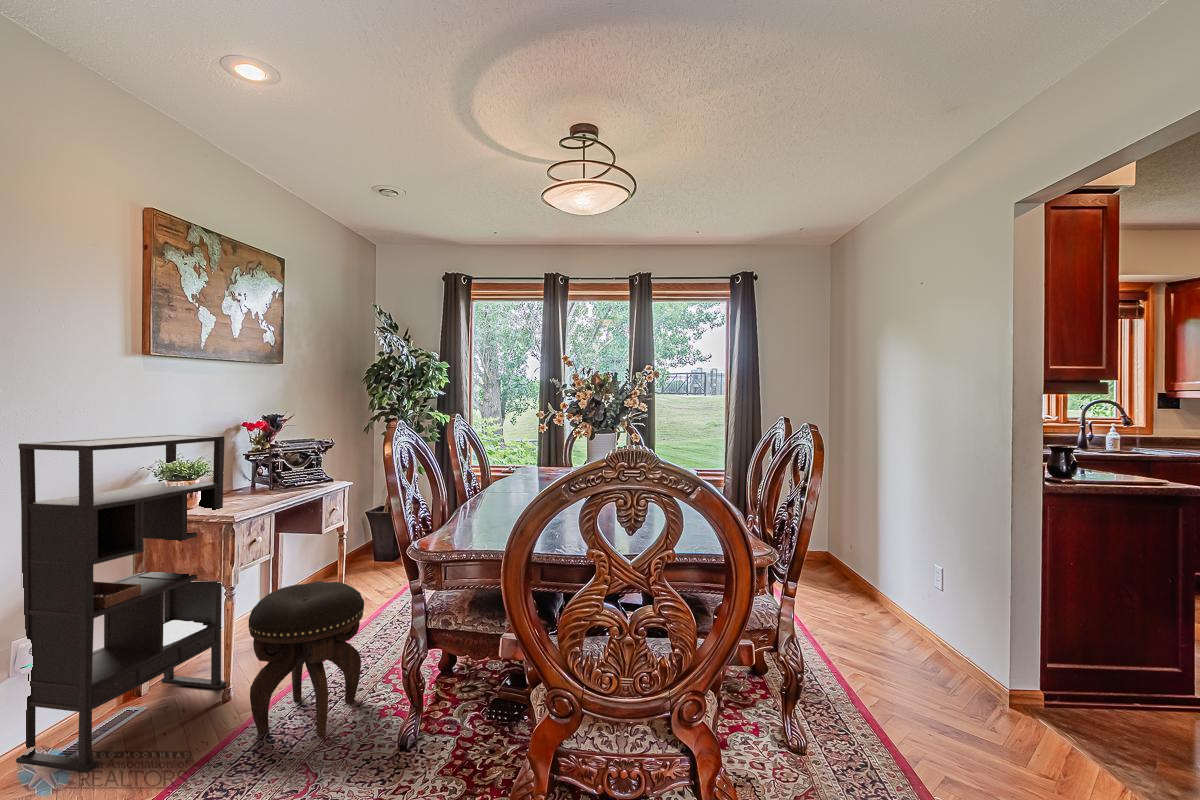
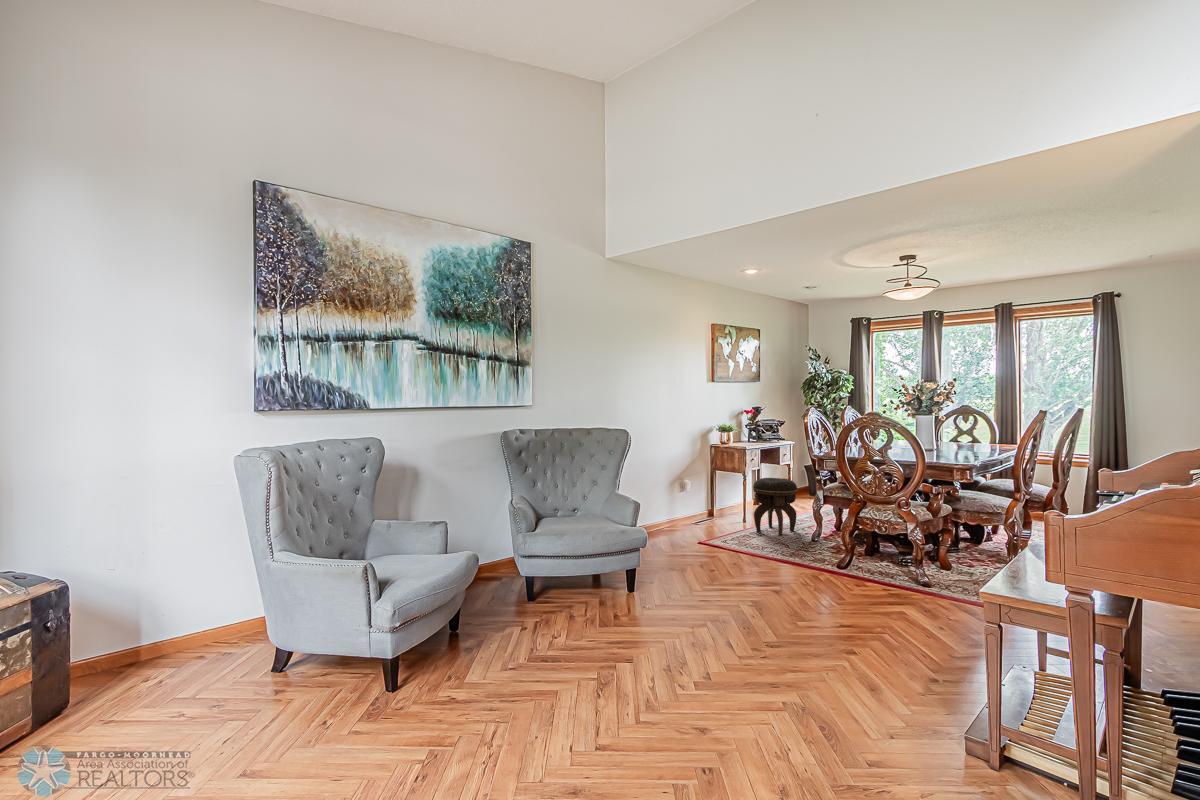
bookshelf: present [16,435,226,772] -> none [684,414,742,528]

